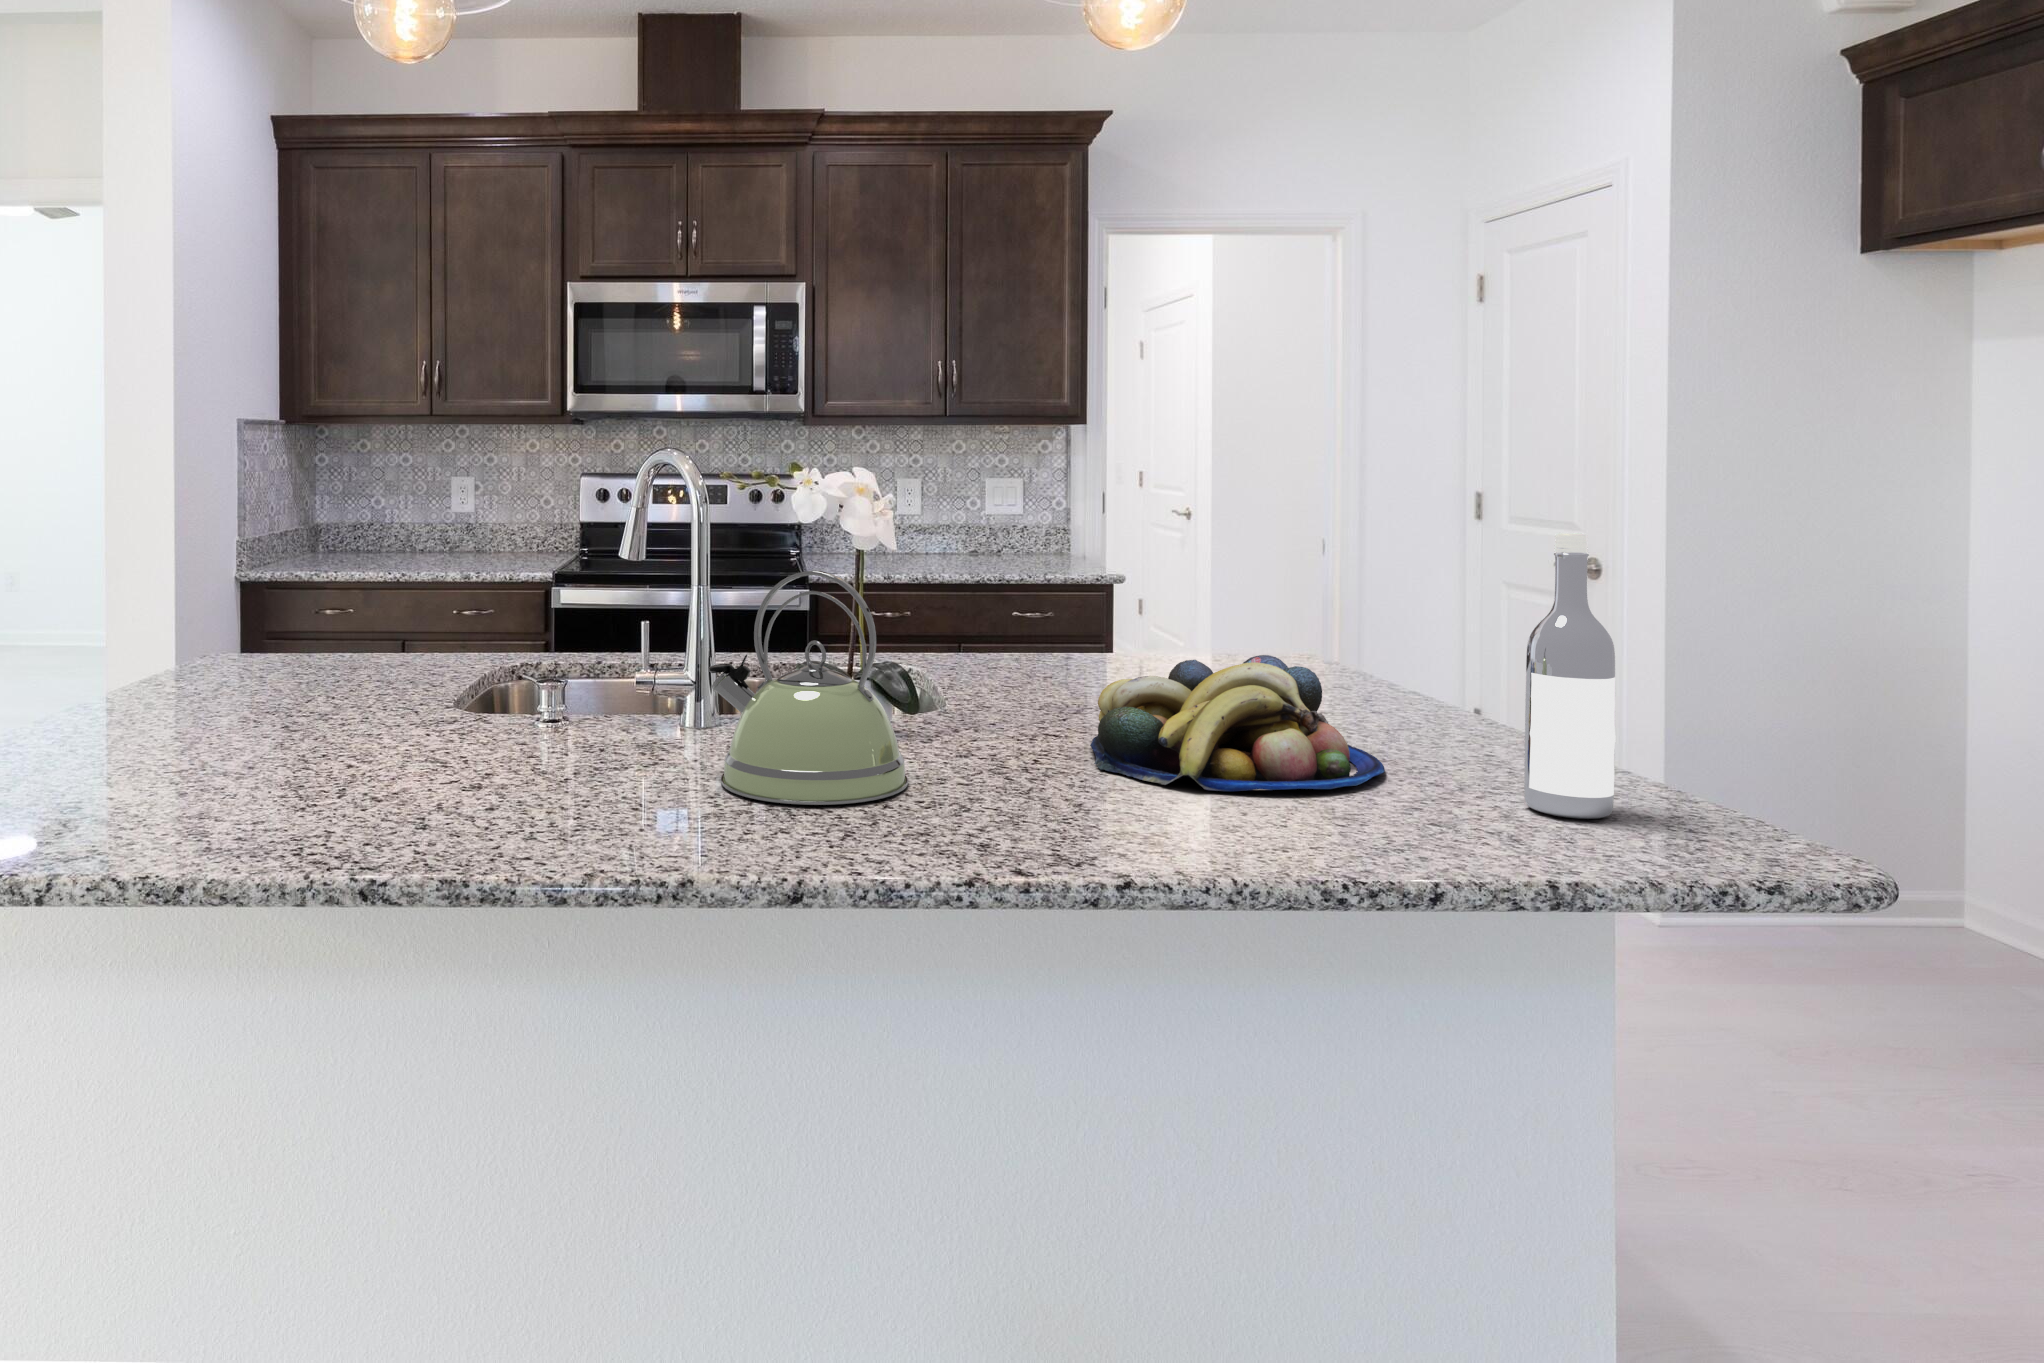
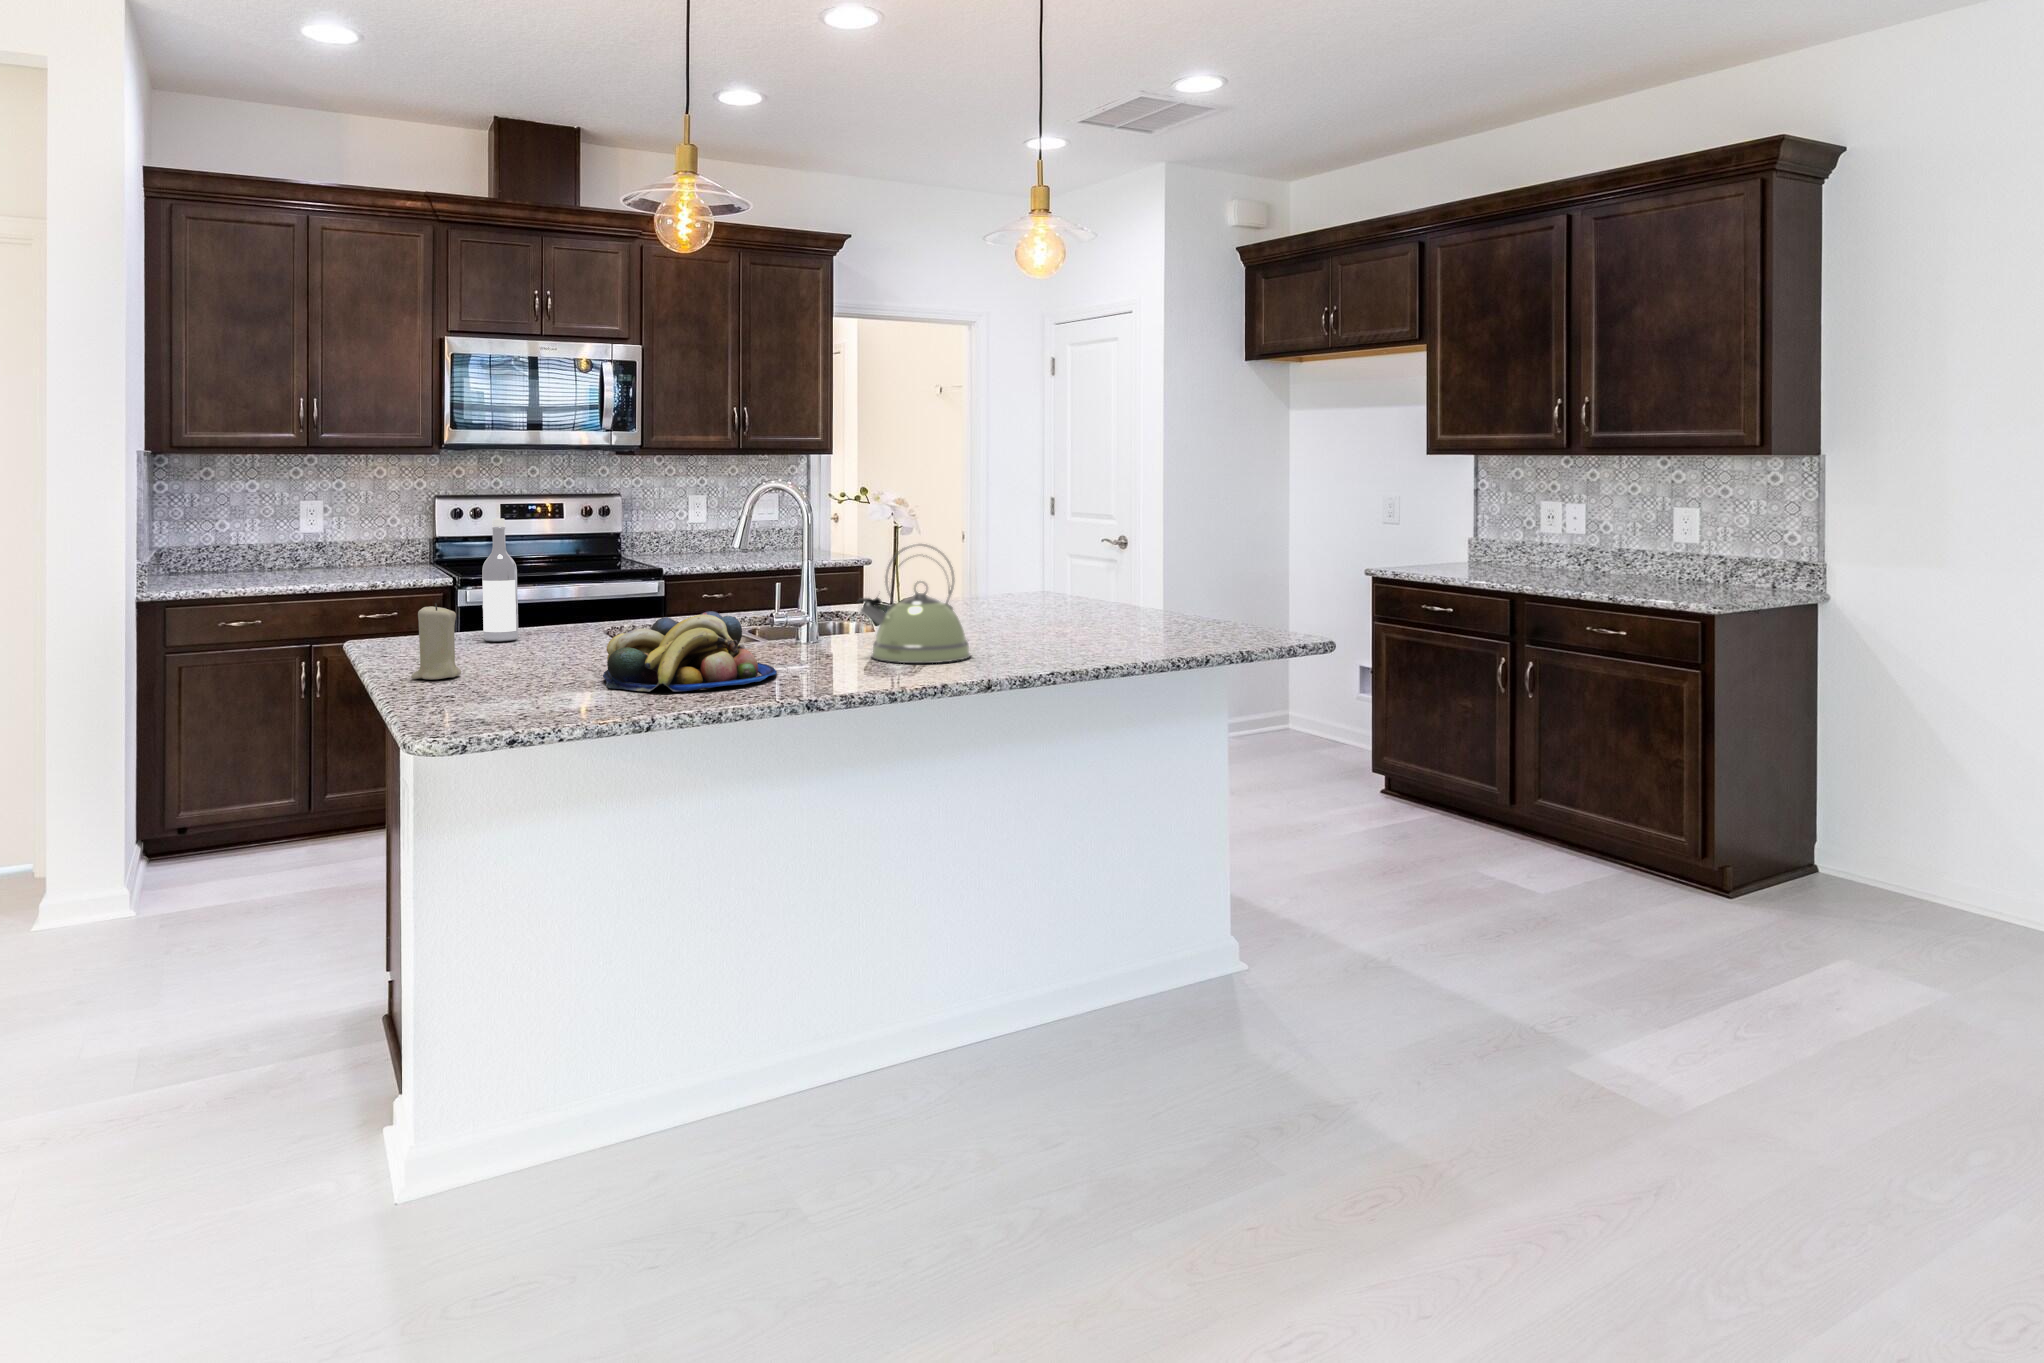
wine bottle: present [1524,533,1616,819] -> present [482,518,518,642]
candle: none [48,628,121,742] -> present [411,603,461,679]
fruit bowl: present [1090,655,1385,791] -> present [603,611,777,692]

